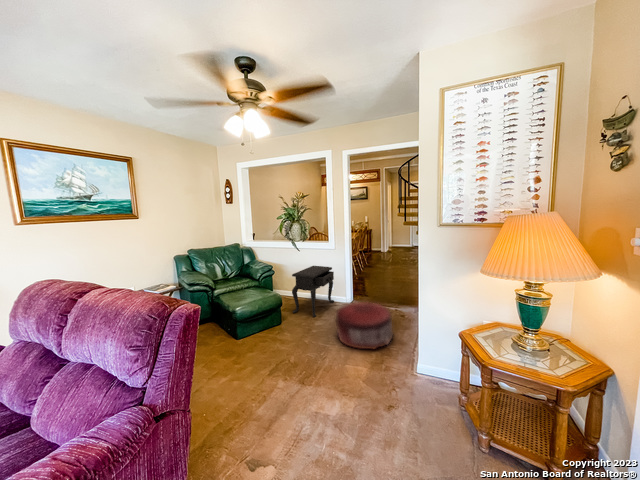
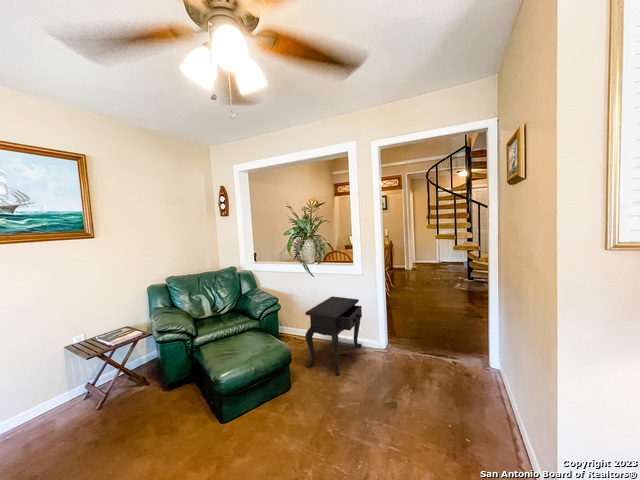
pouf: present [335,302,393,349] -> none [376,358,474,458]

